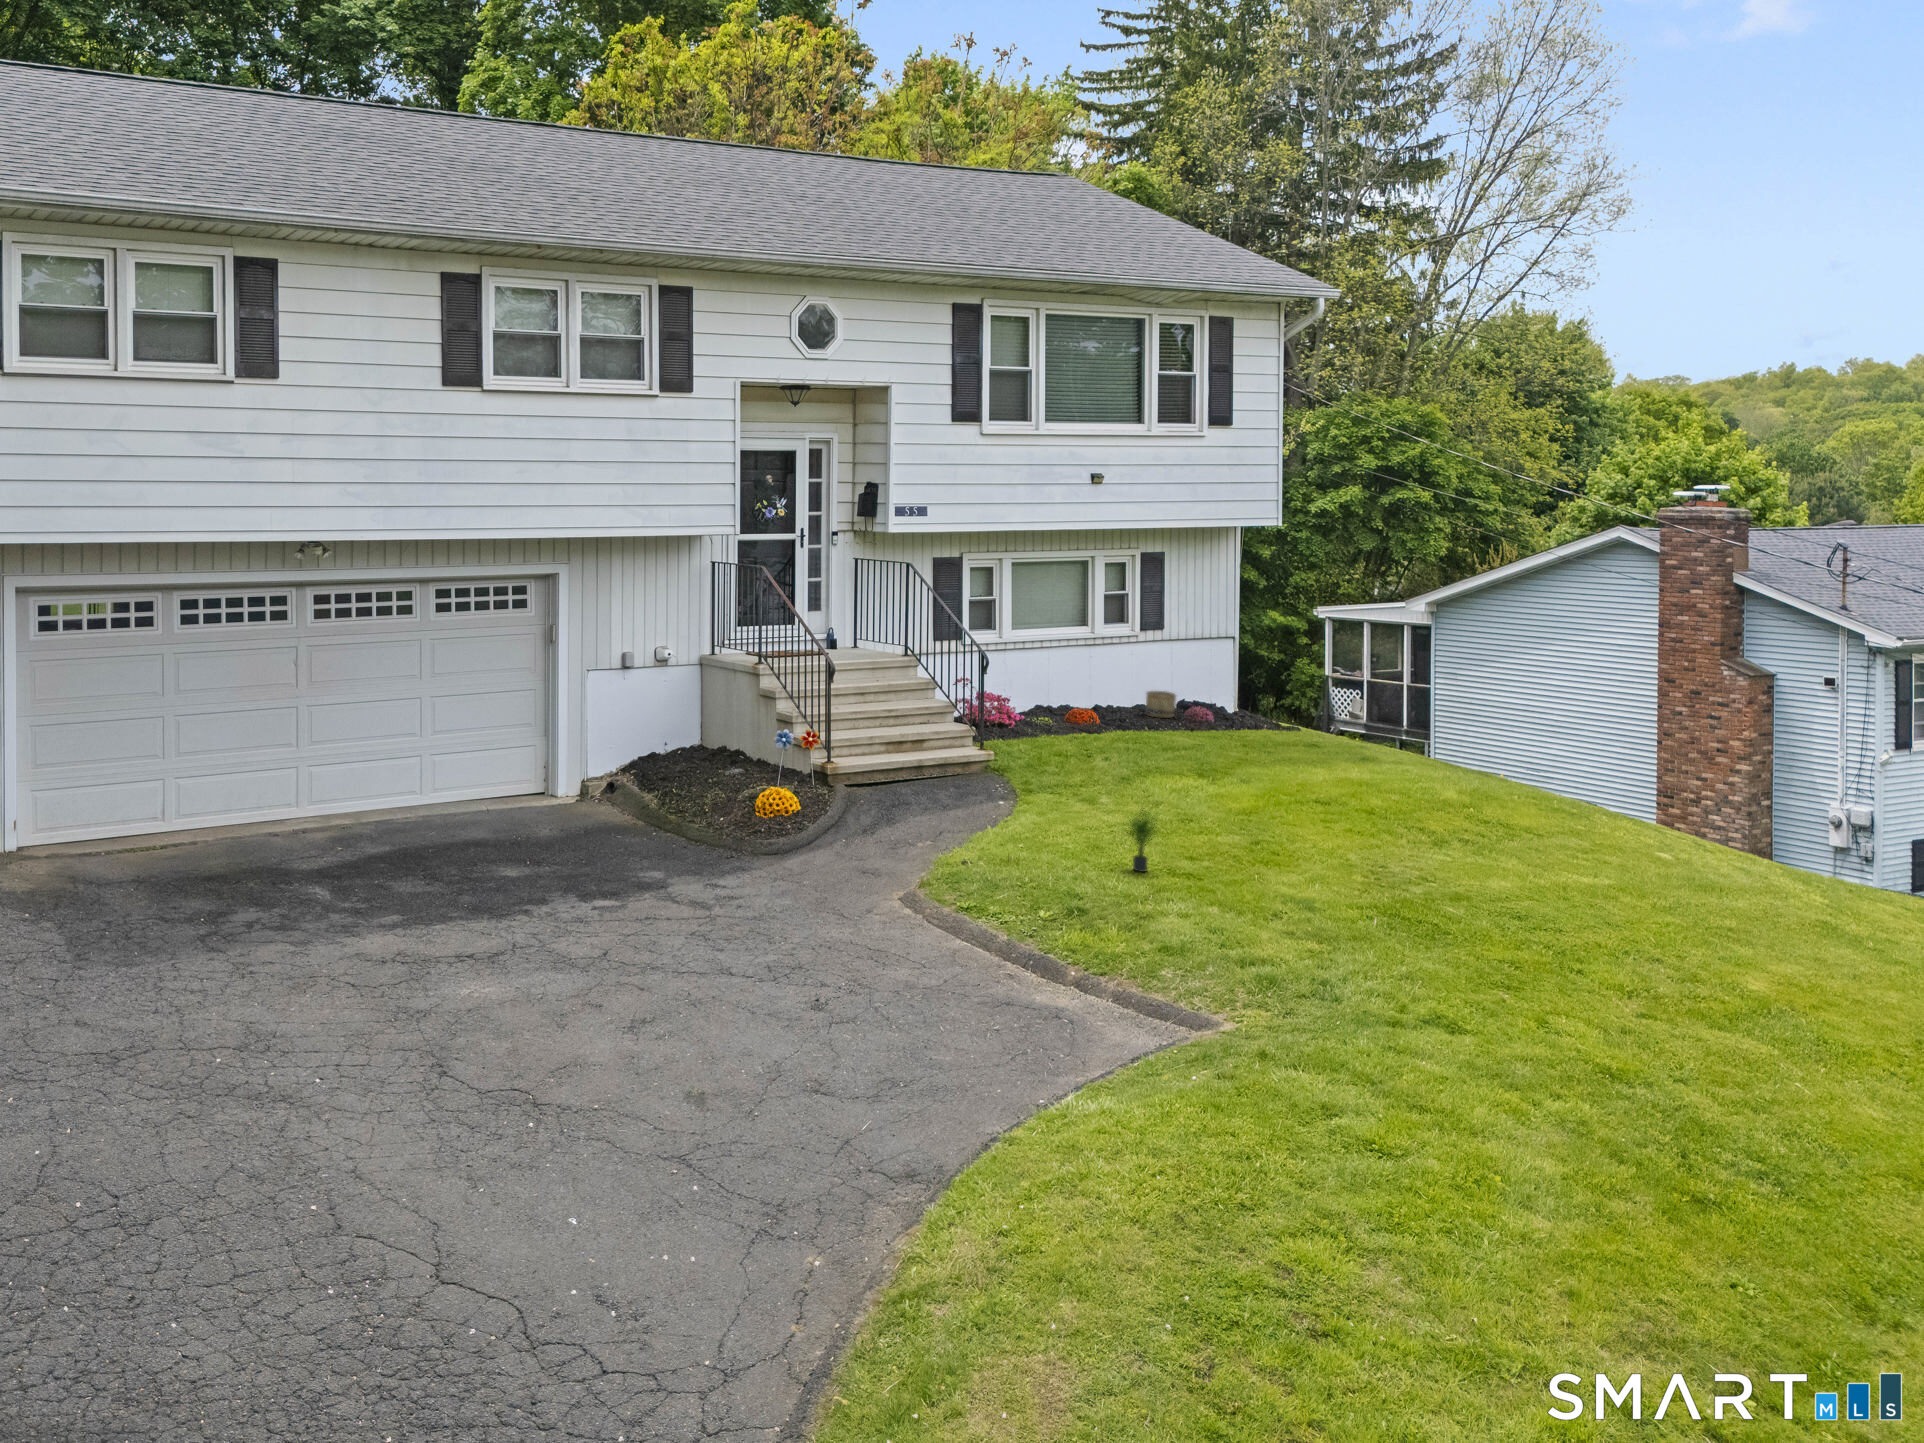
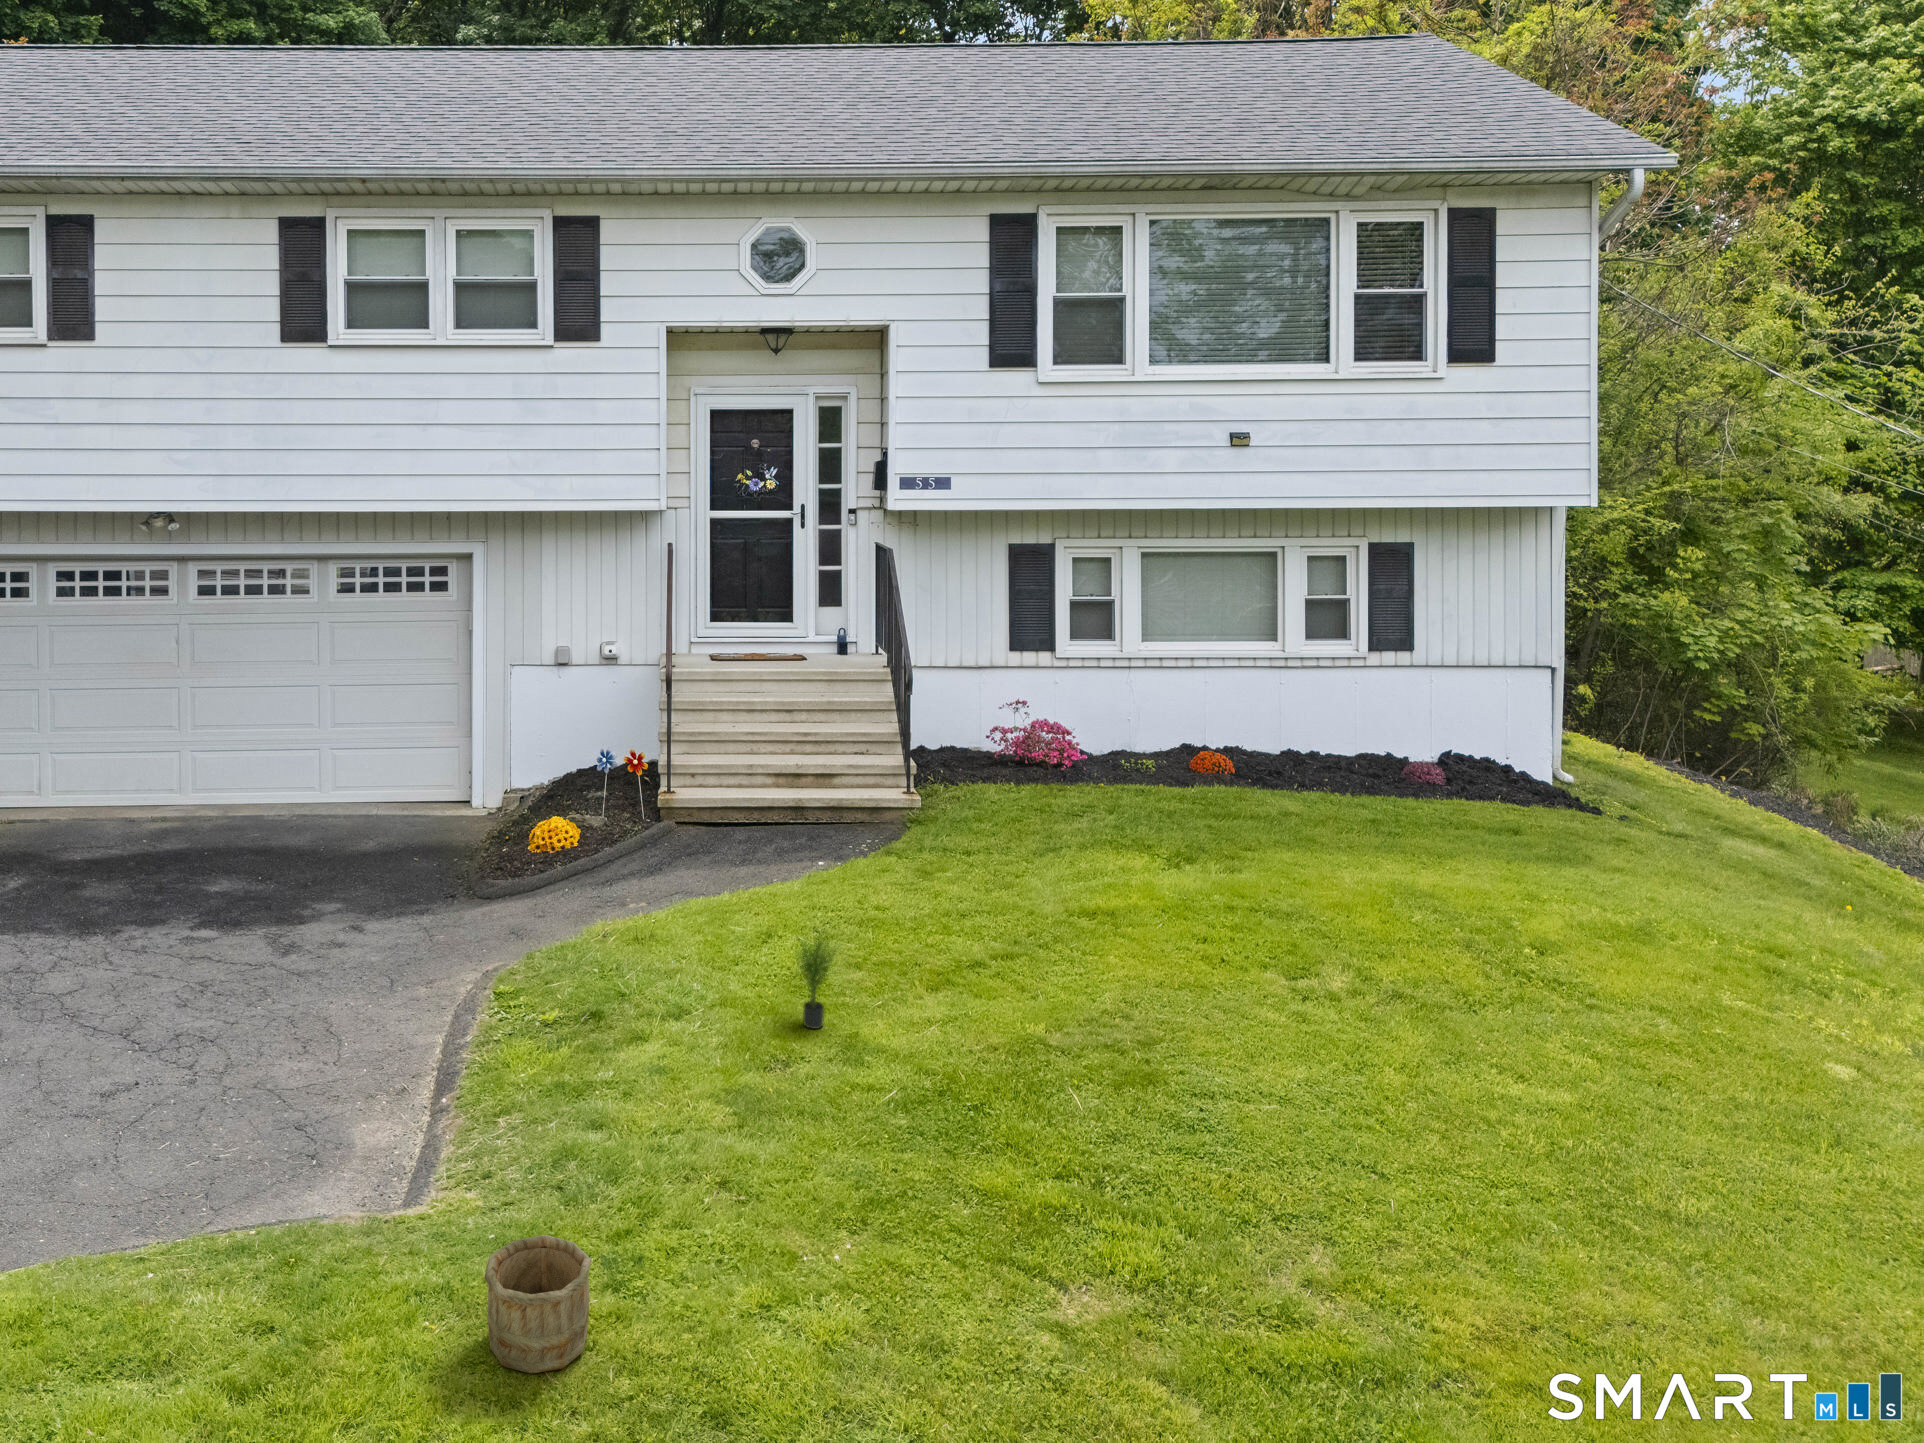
wooden bucket: present [1146,691,1176,718] -> present [484,1235,591,1373]

